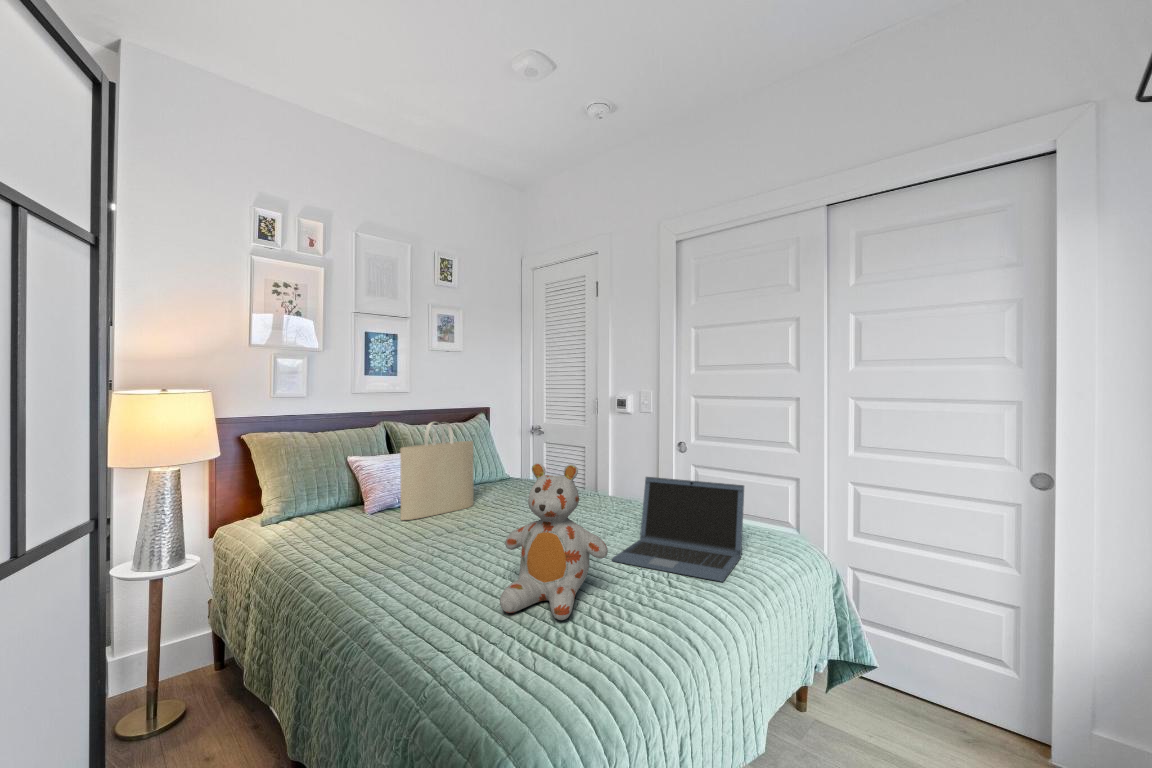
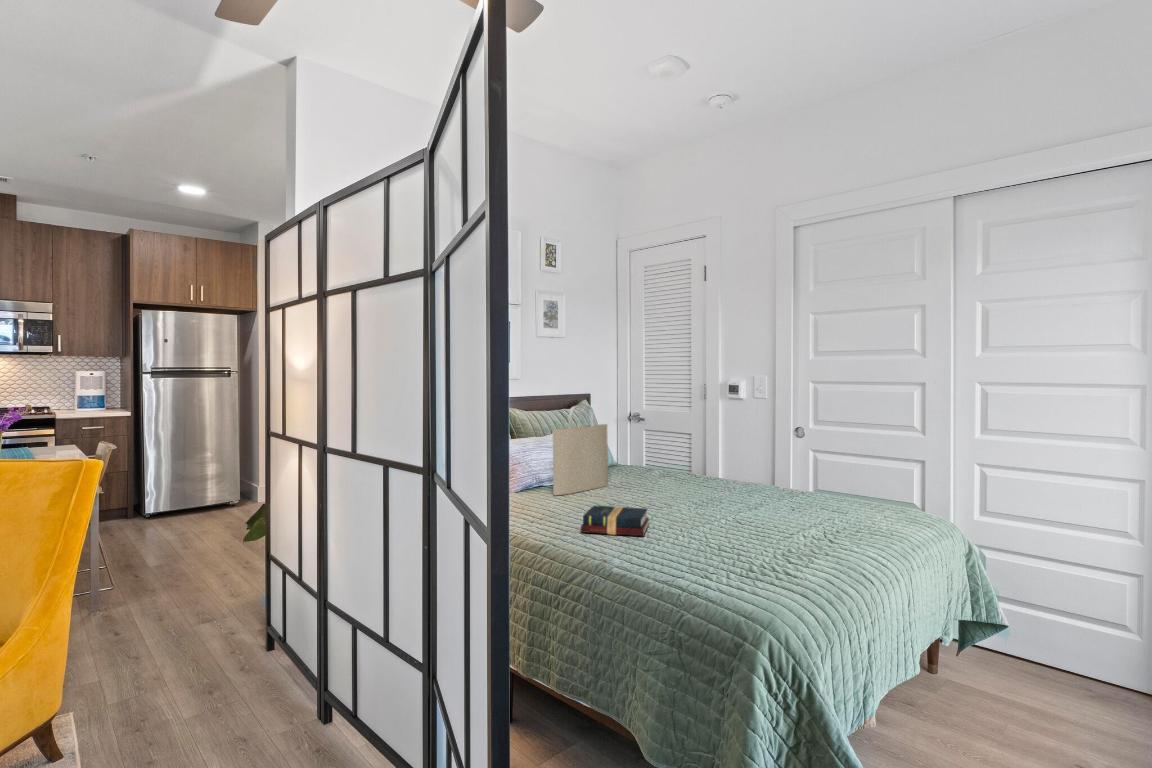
stuffed bear: present [500,463,608,620] -> none [693,438,786,560]
laptop: present [612,477,744,582] -> none [770,455,887,540]
hardback book: none [381,539,475,580] -> present [581,506,649,536]

